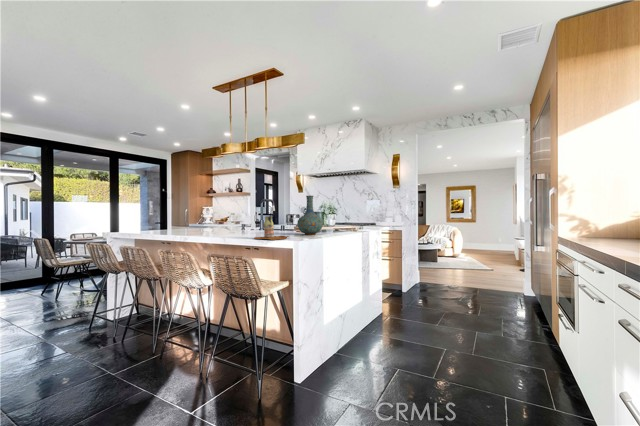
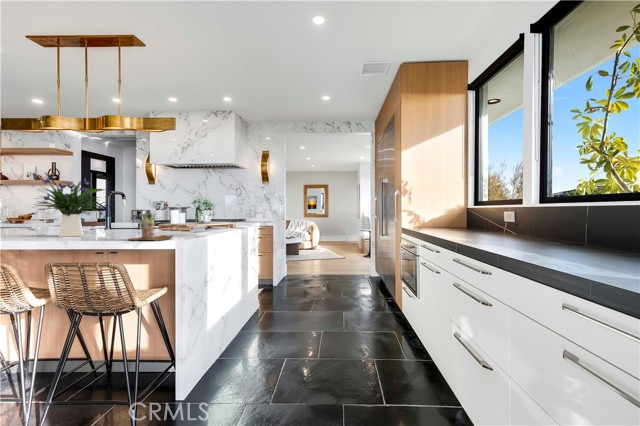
flower arrangement: none [203,185,250,234] -> present [38,173,104,237]
vase: present [297,196,323,235] -> none [175,190,206,234]

